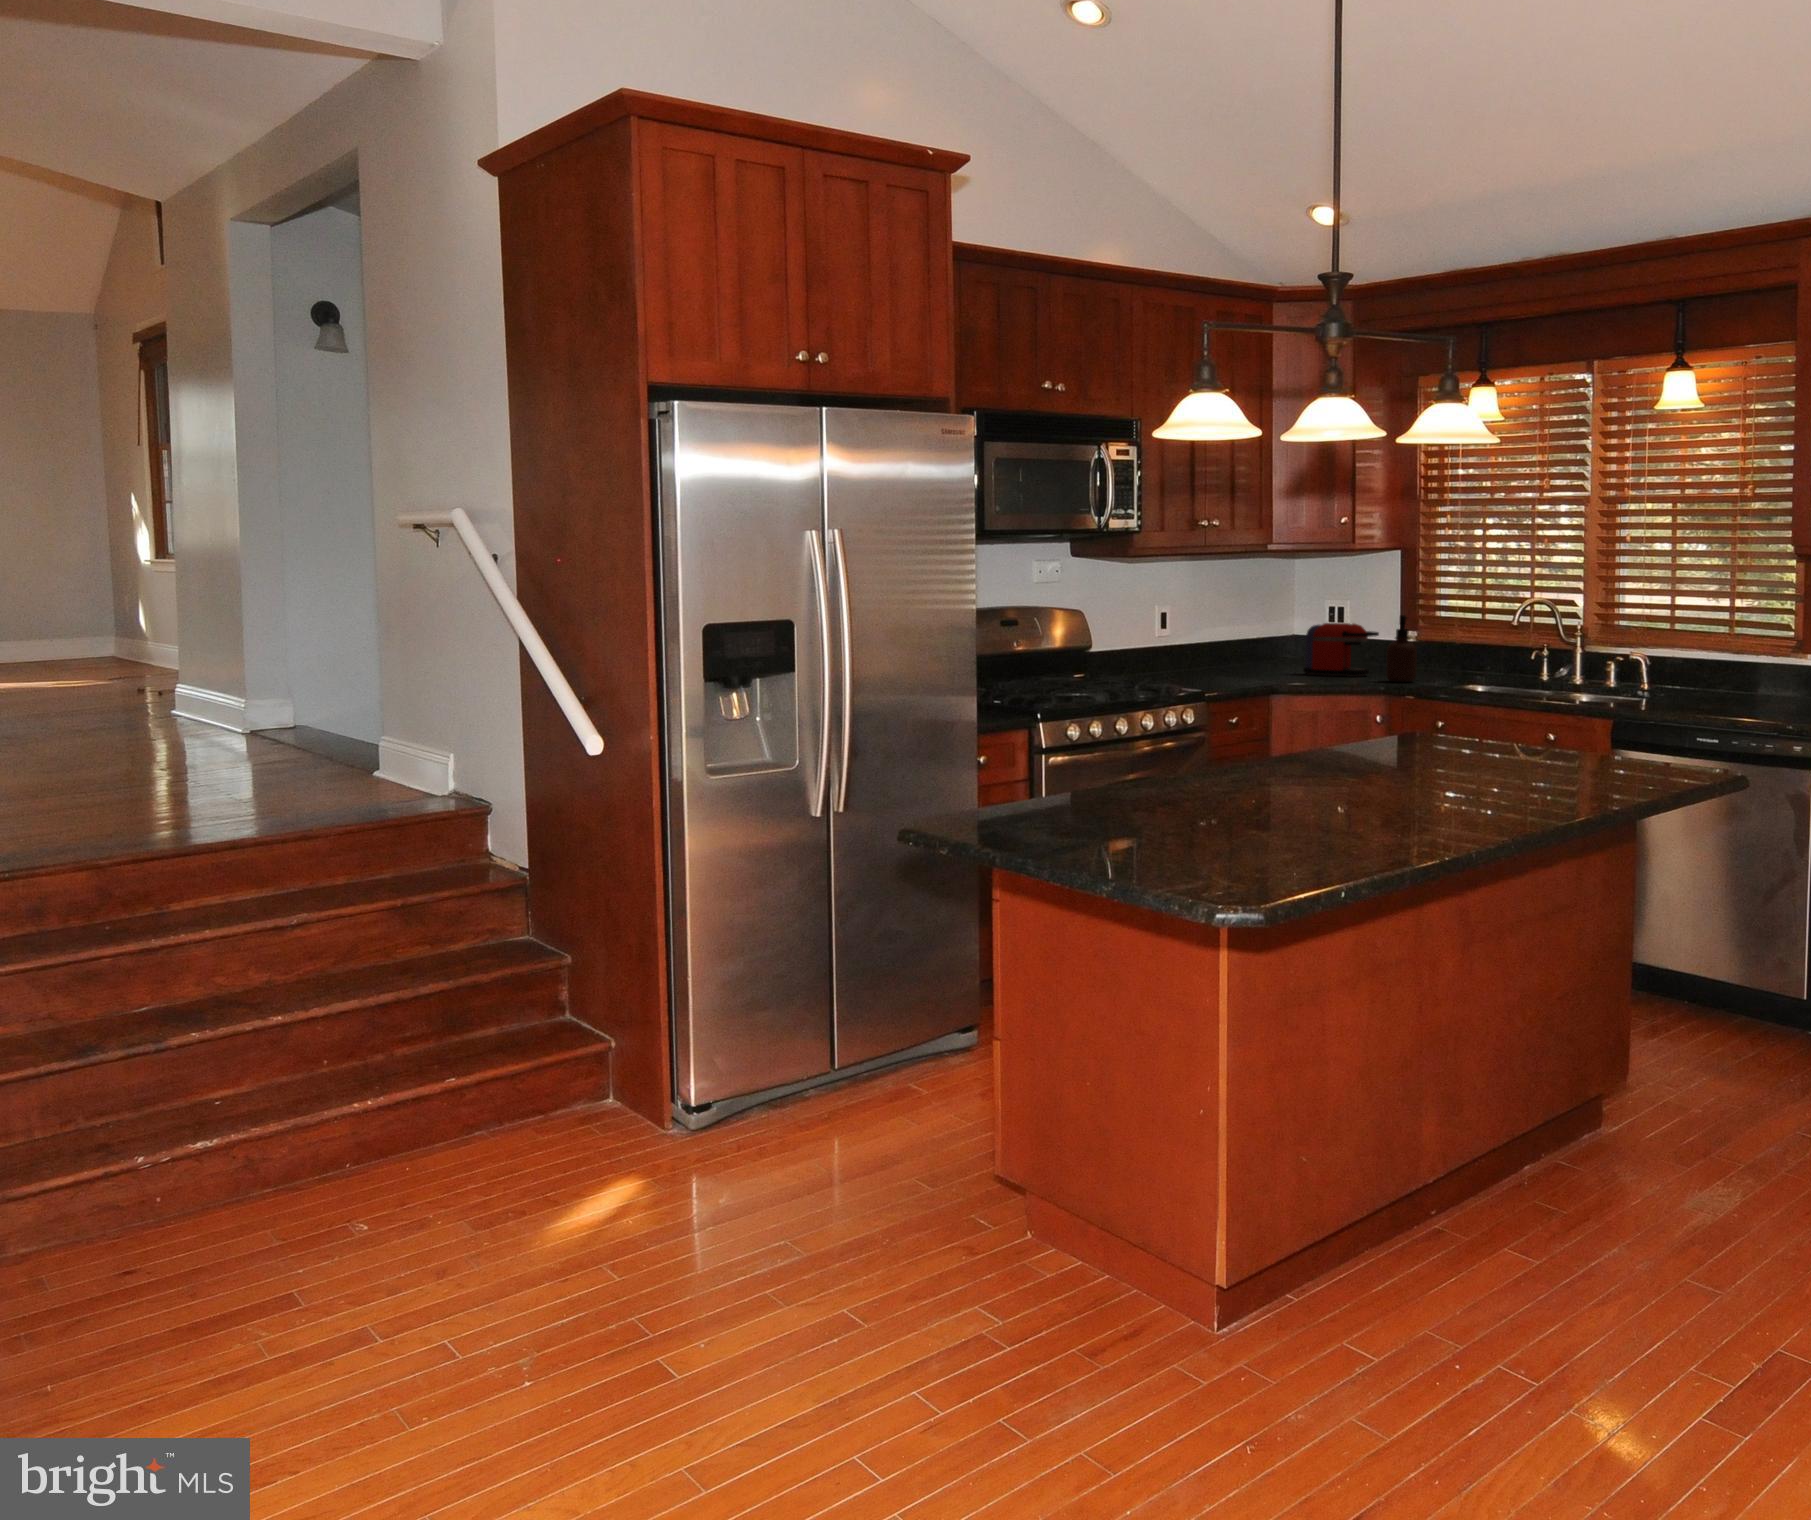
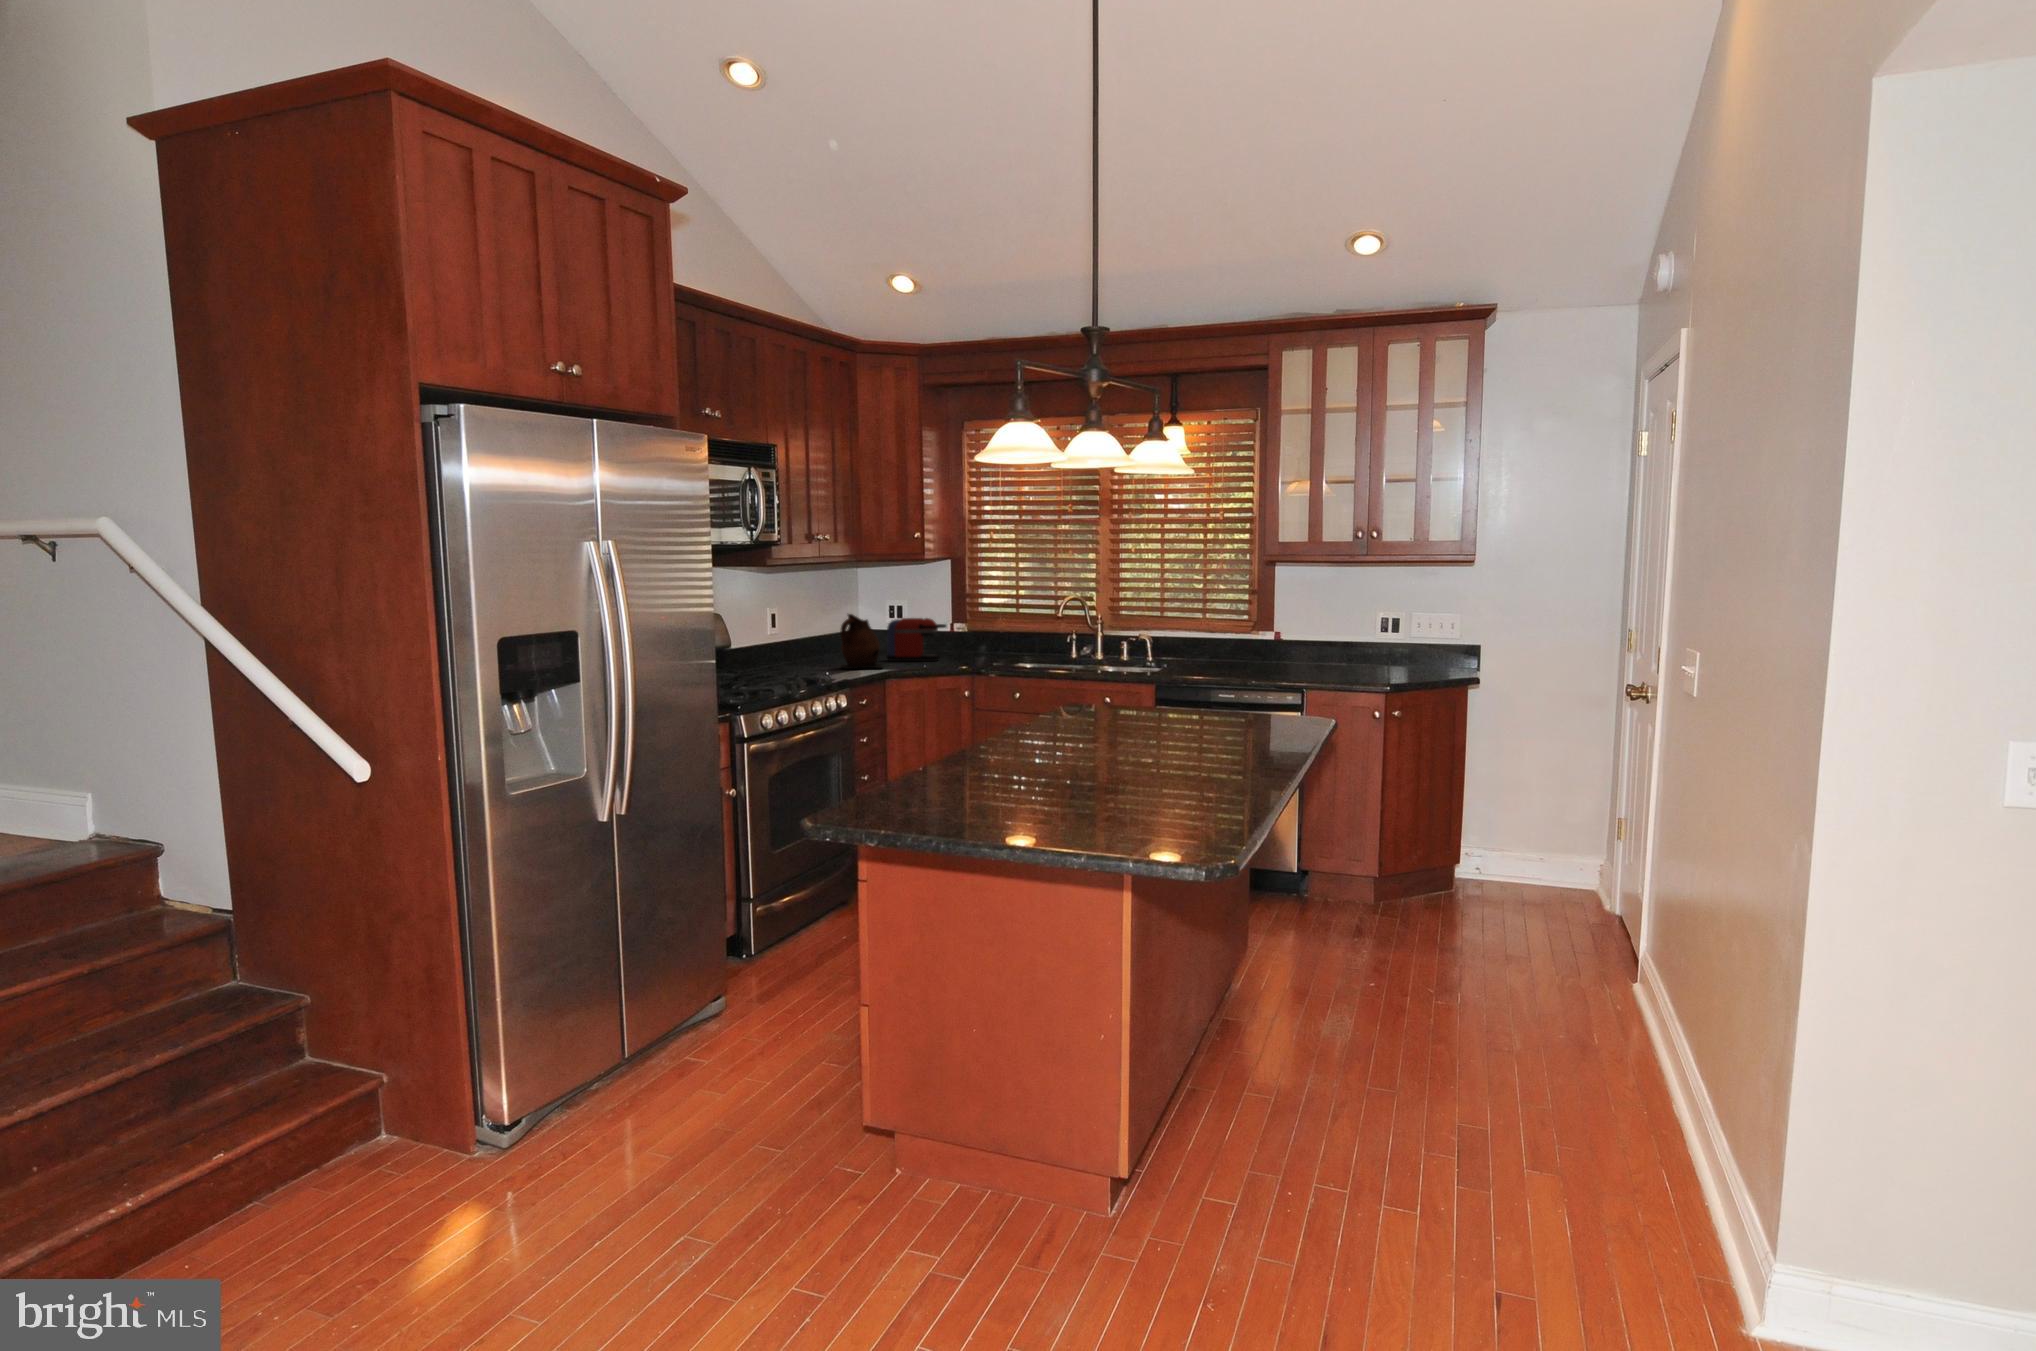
ceramic pitcher: none [1229,615,1282,682] -> present [841,614,883,669]
soap dispenser: present [1386,615,1417,682] -> none [962,610,986,664]

